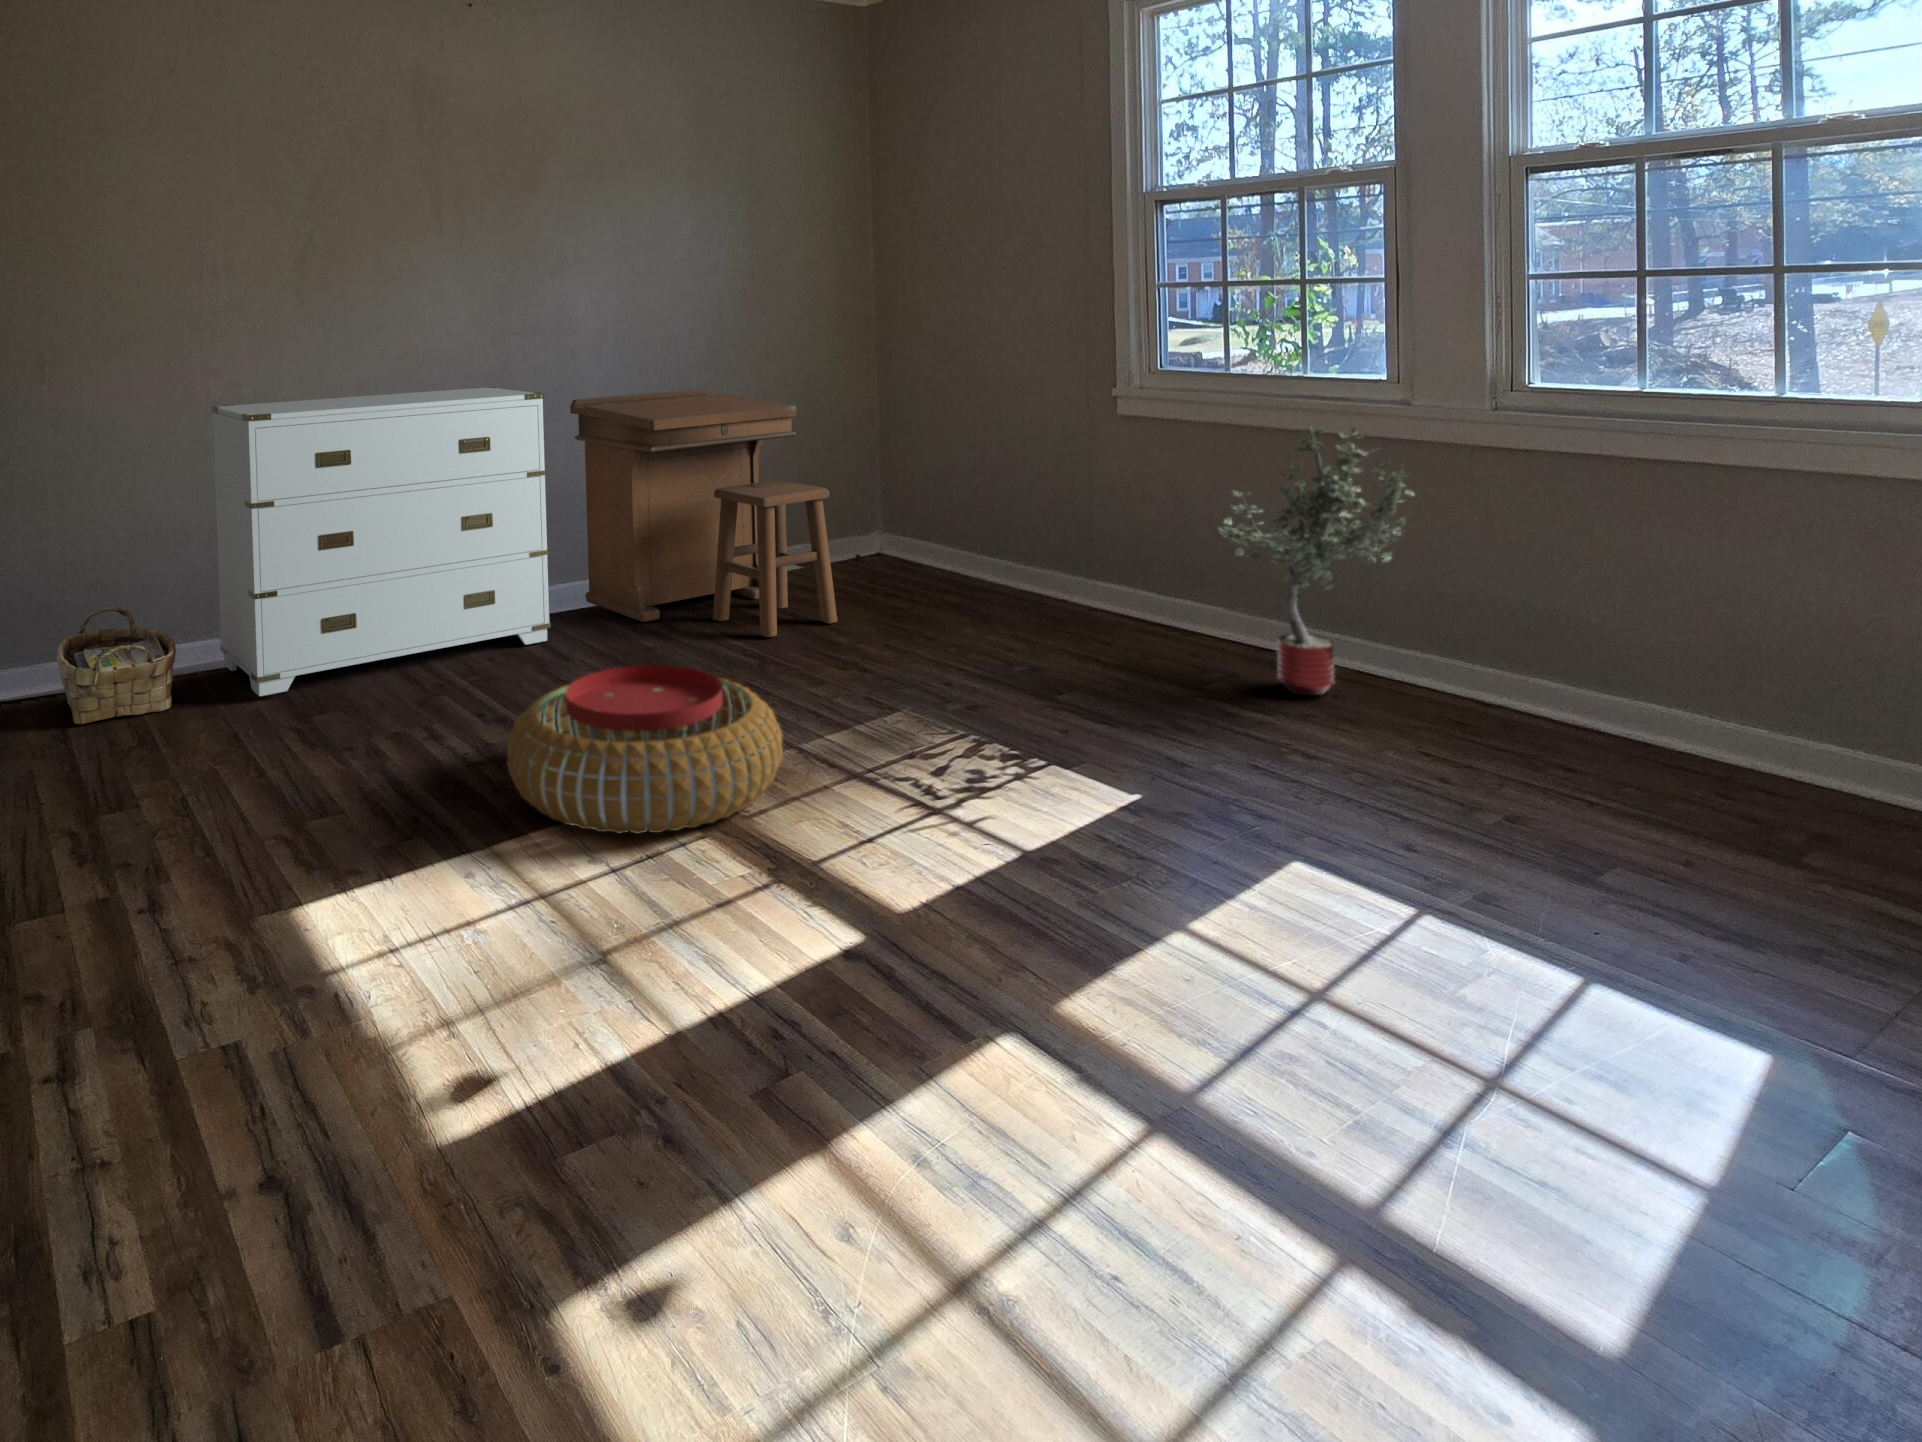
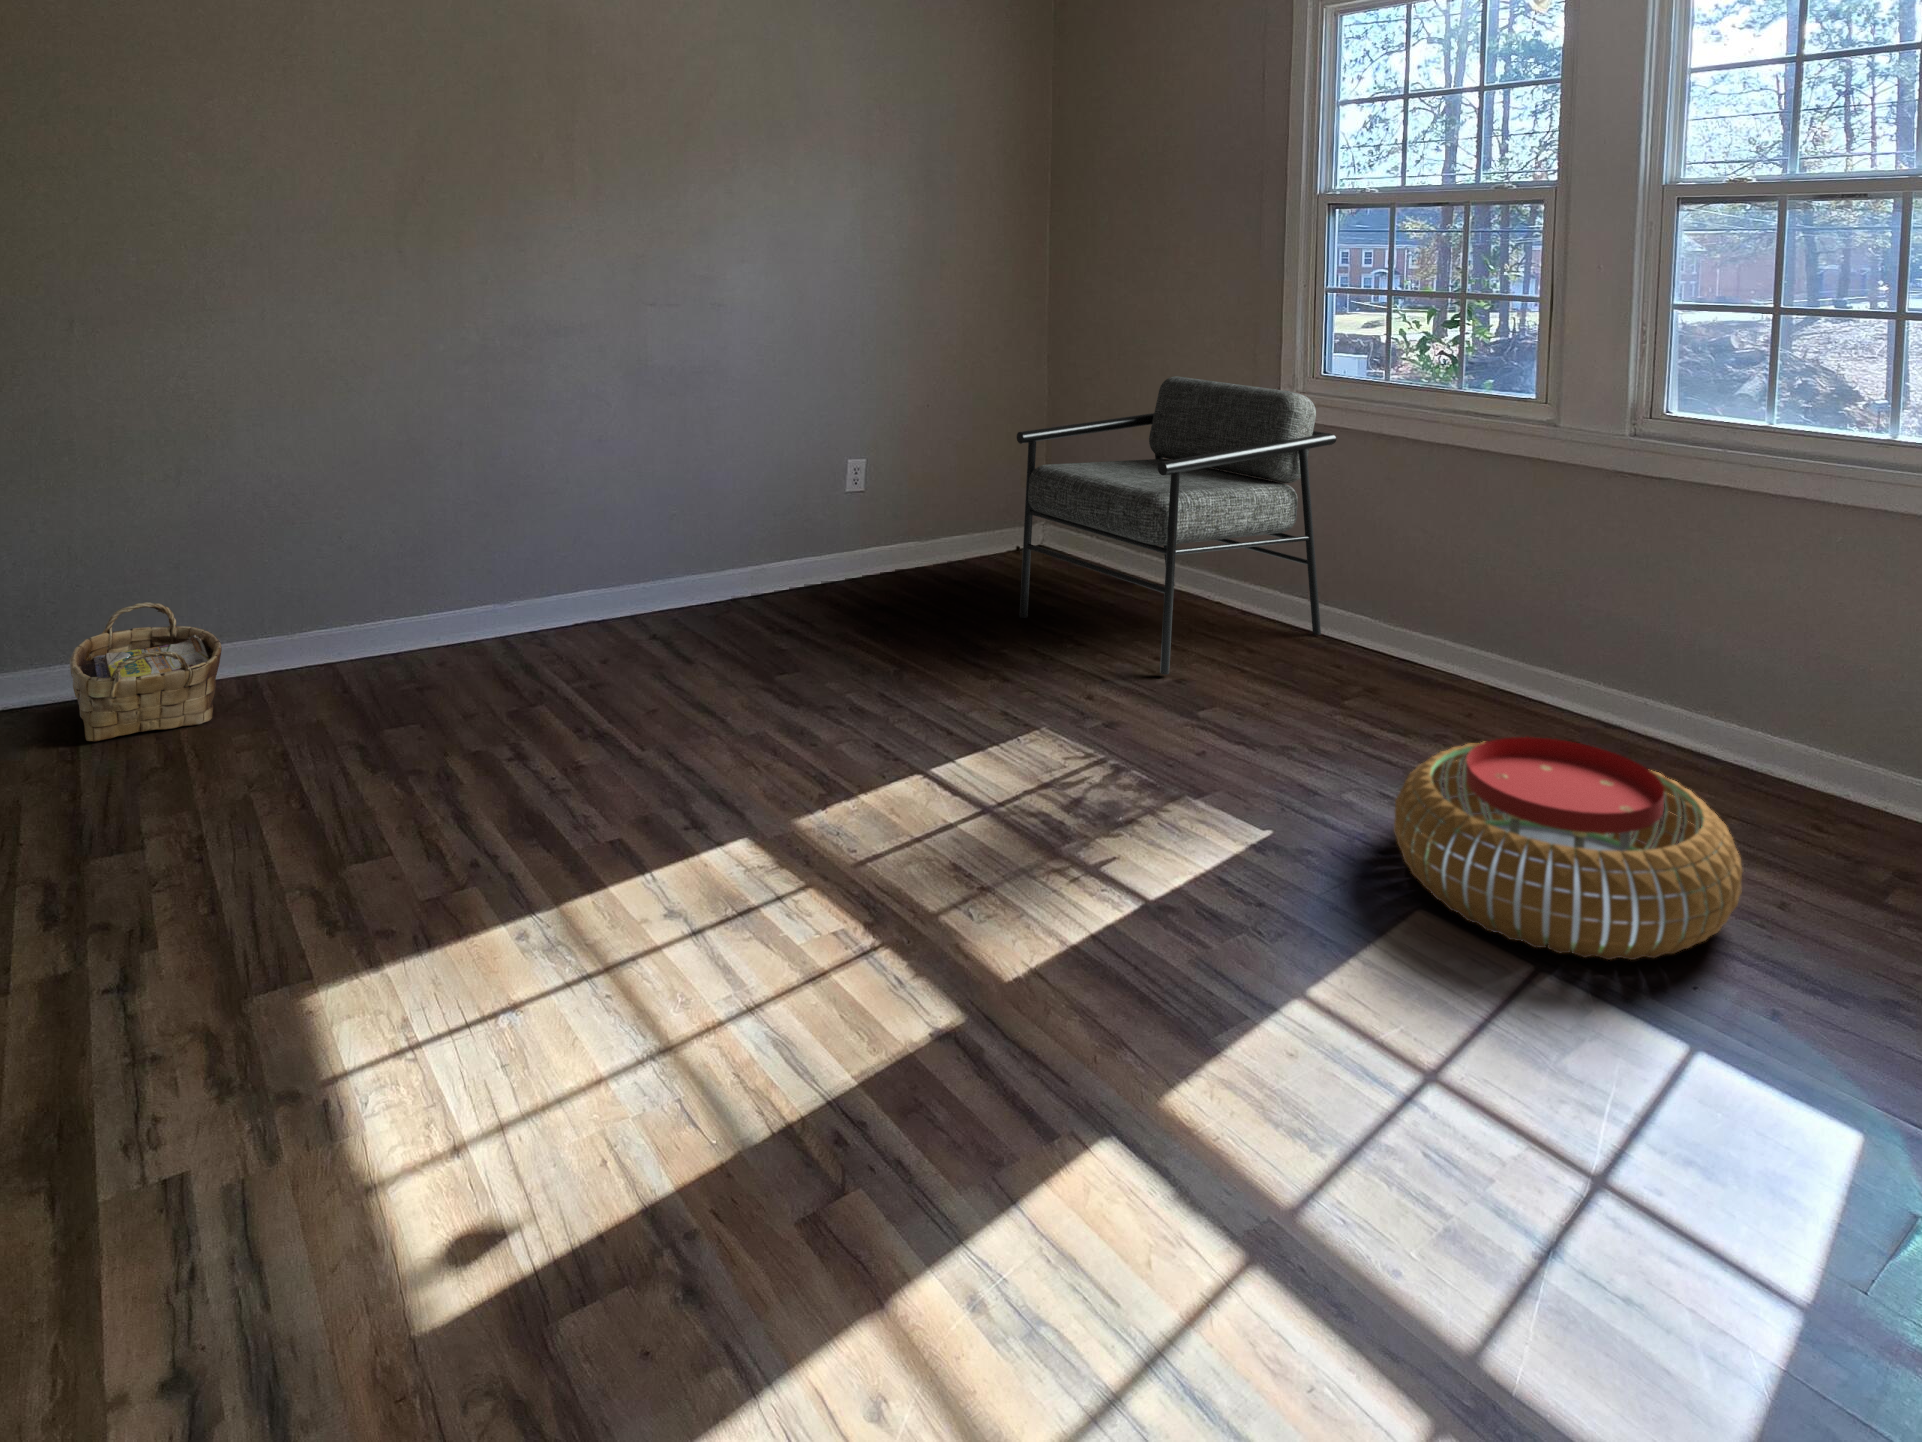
armchair: none [864,380,1185,665] -> present [1017,376,1336,674]
dresser: present [212,387,551,696] -> none [282,363,672,707]
desk: present [570,389,837,637] -> none [707,371,980,639]
potted tree: present [1219,427,1414,695] -> none [1360,443,1551,711]
pouf: present [507,665,783,834] -> present [1394,737,1742,960]

